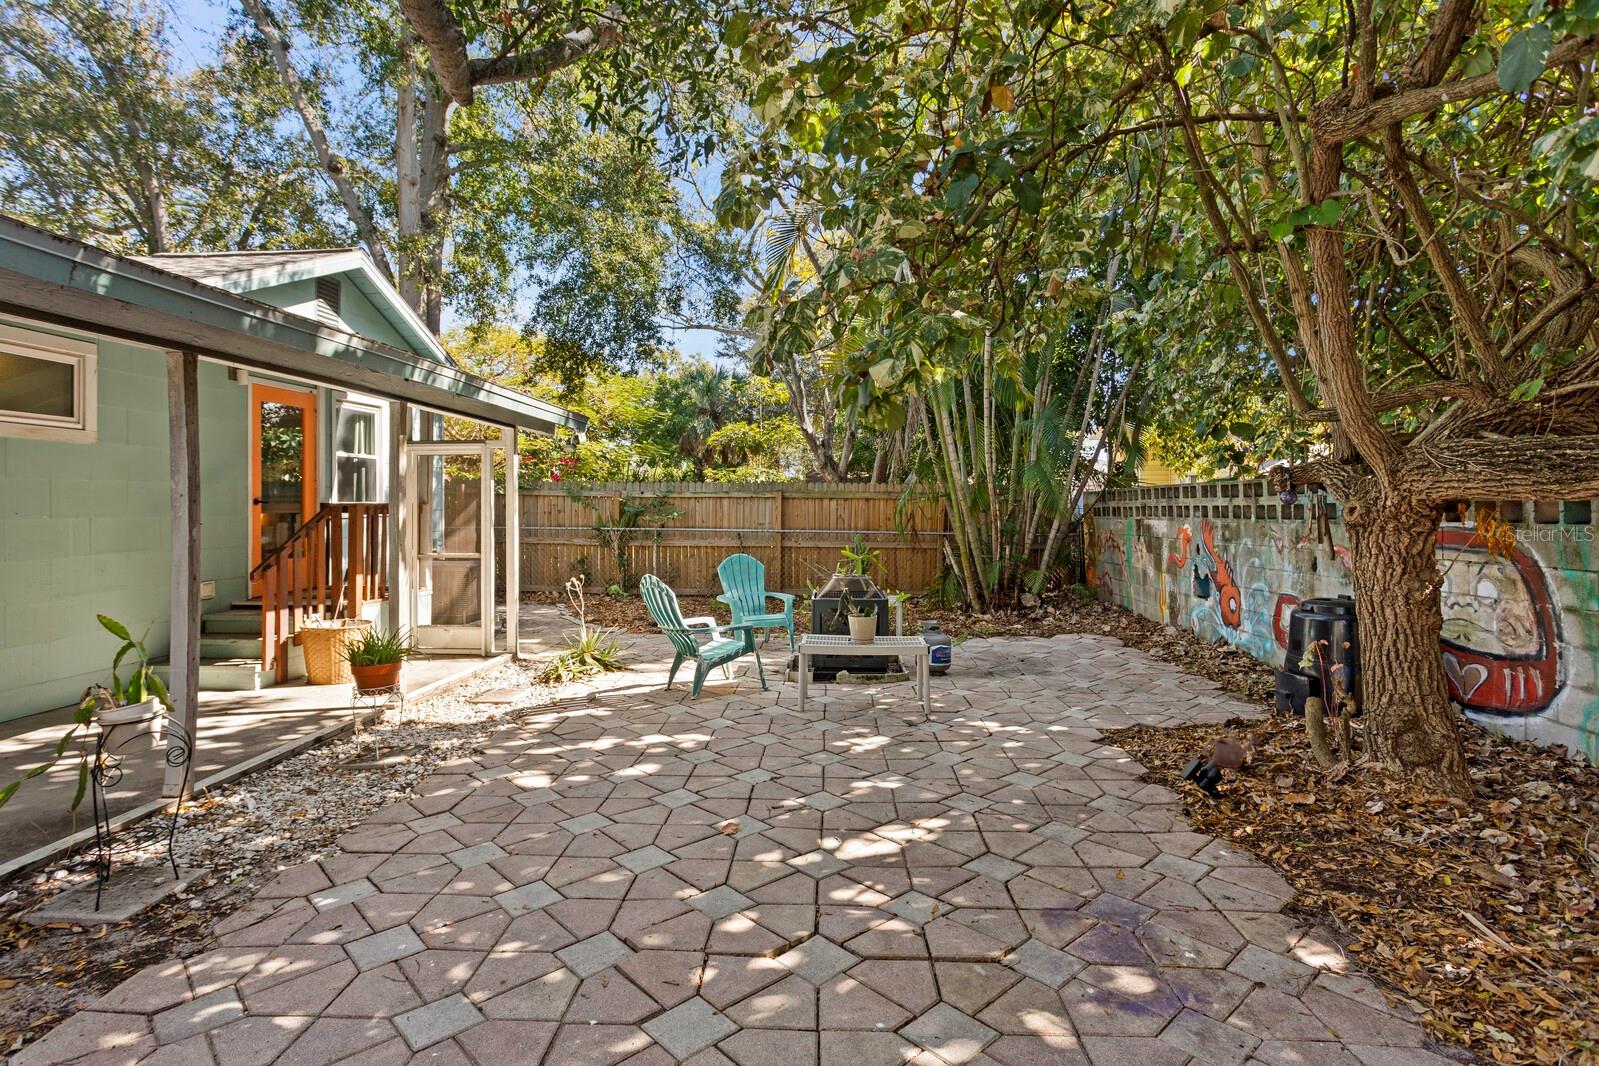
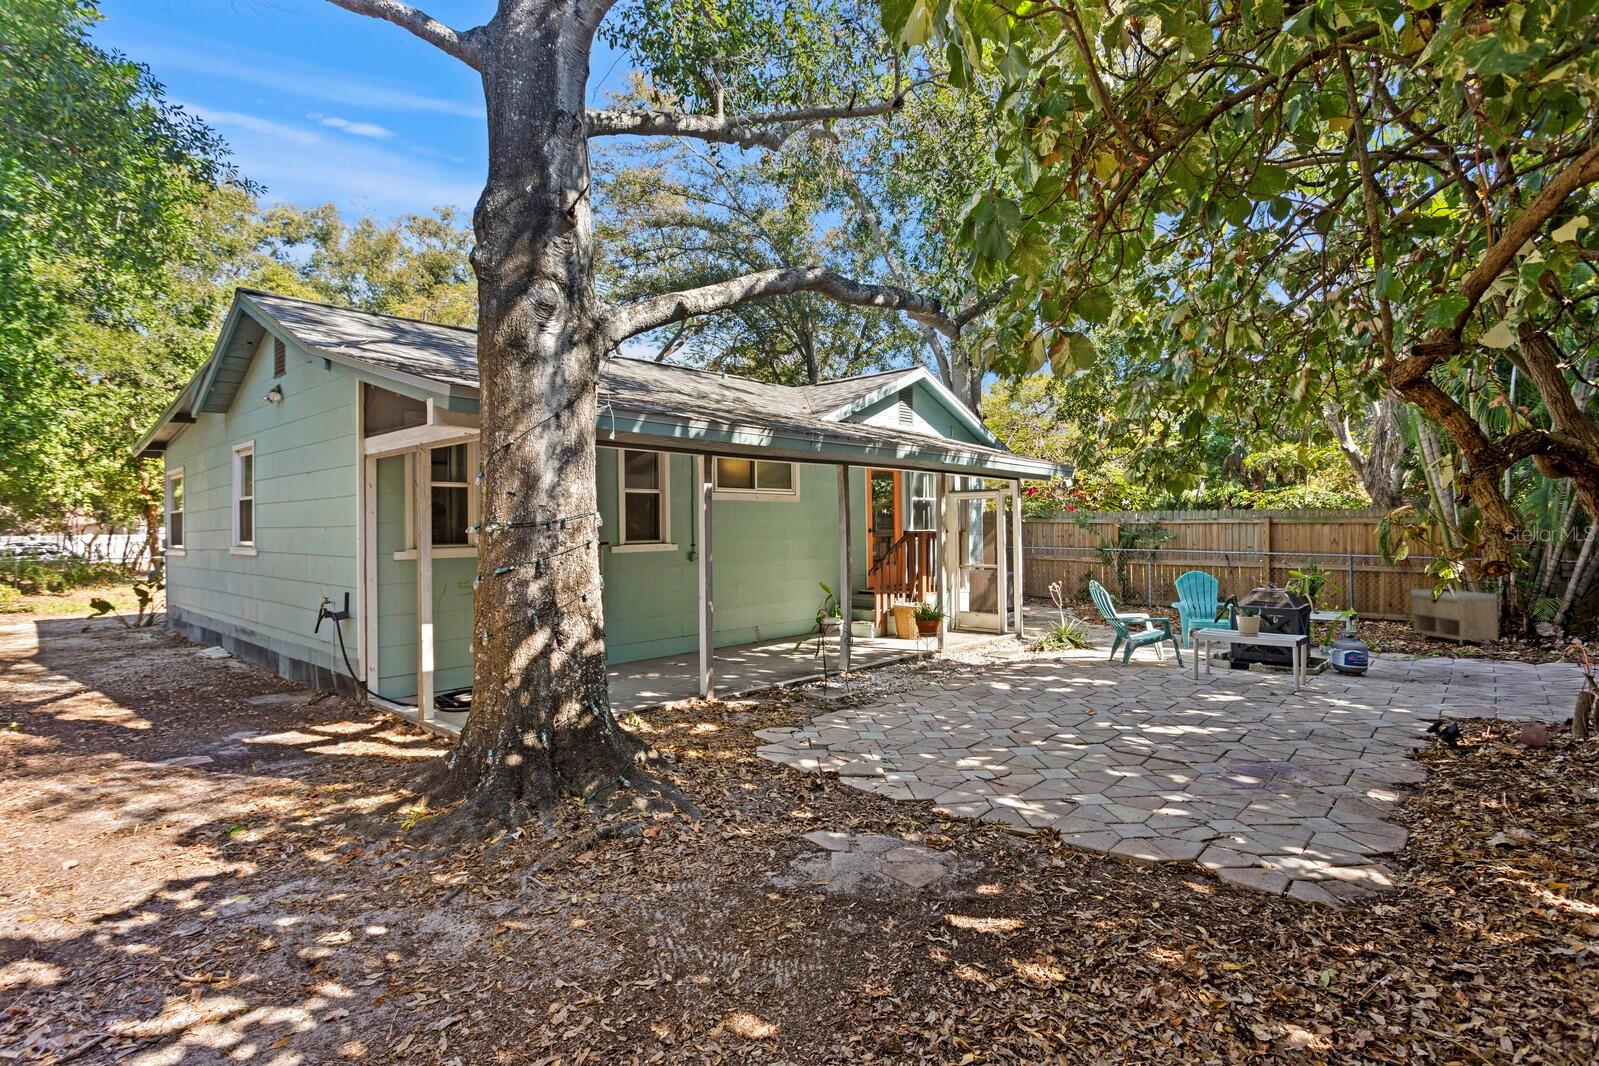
storage bench: none [923,569,996,625] -> present [1411,590,1498,645]

